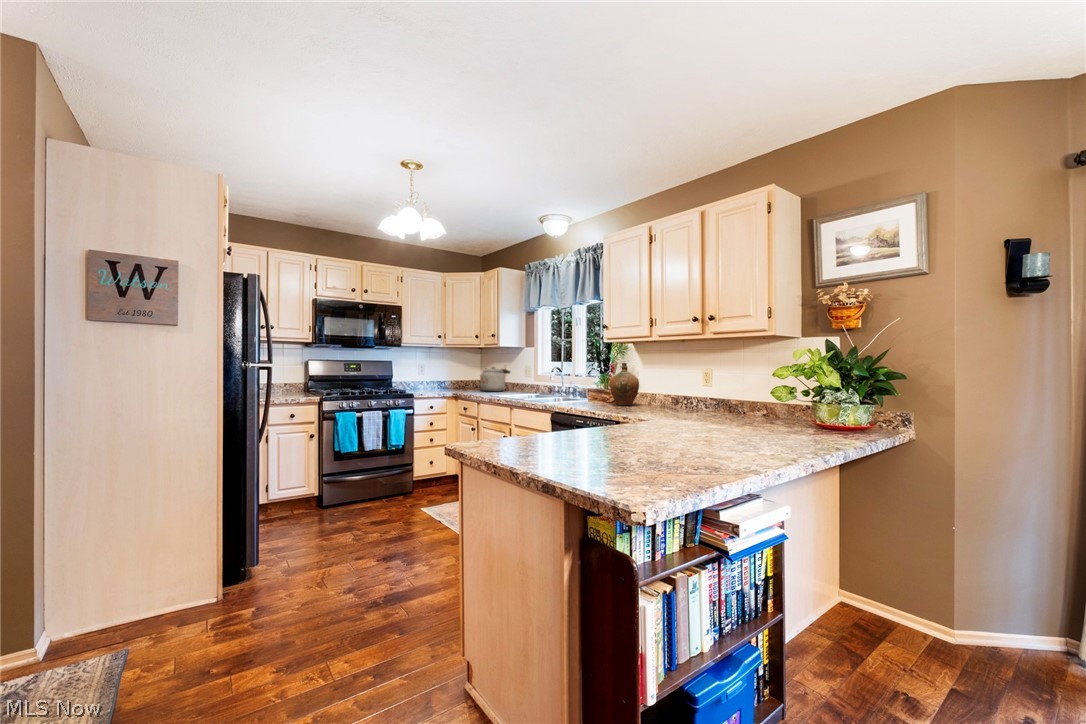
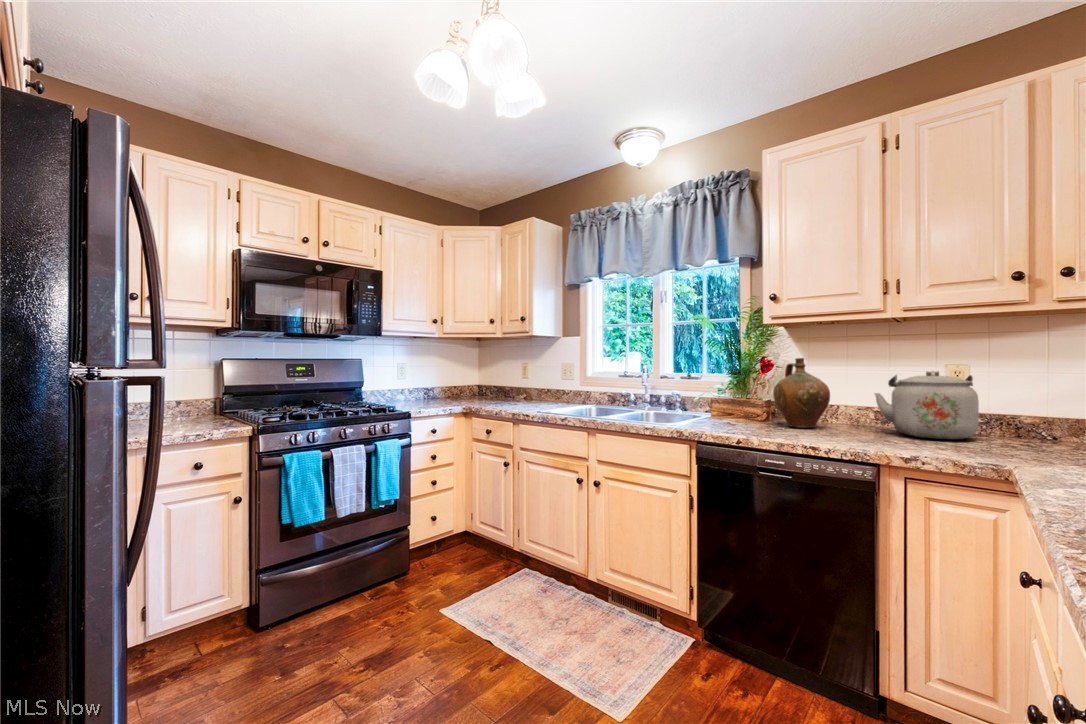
kettle: present [480,367,510,391] -> present [875,371,979,439]

